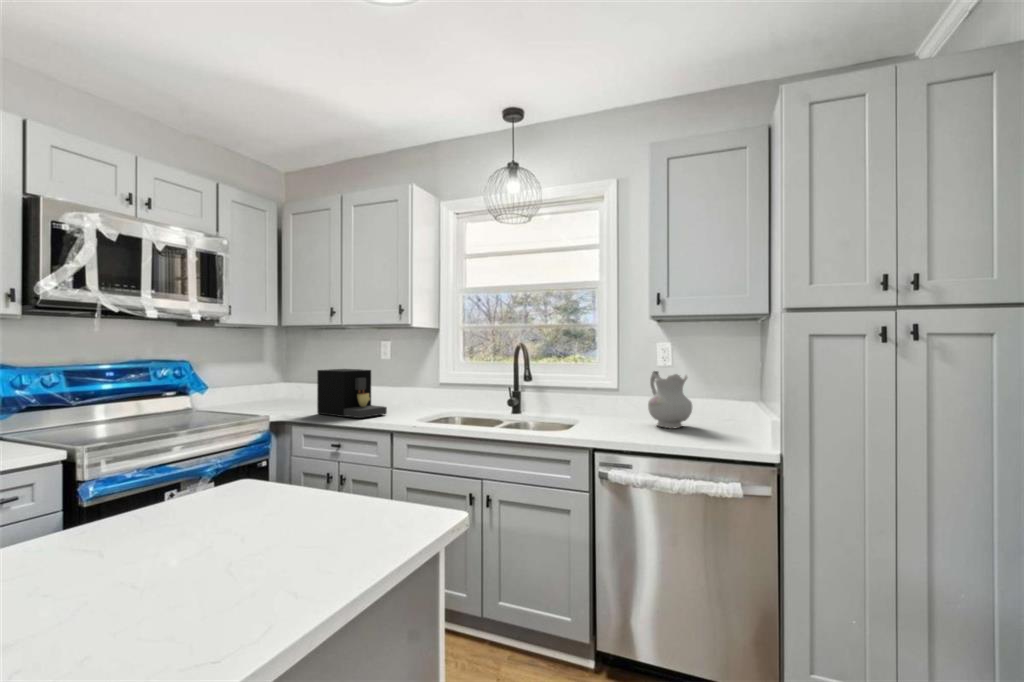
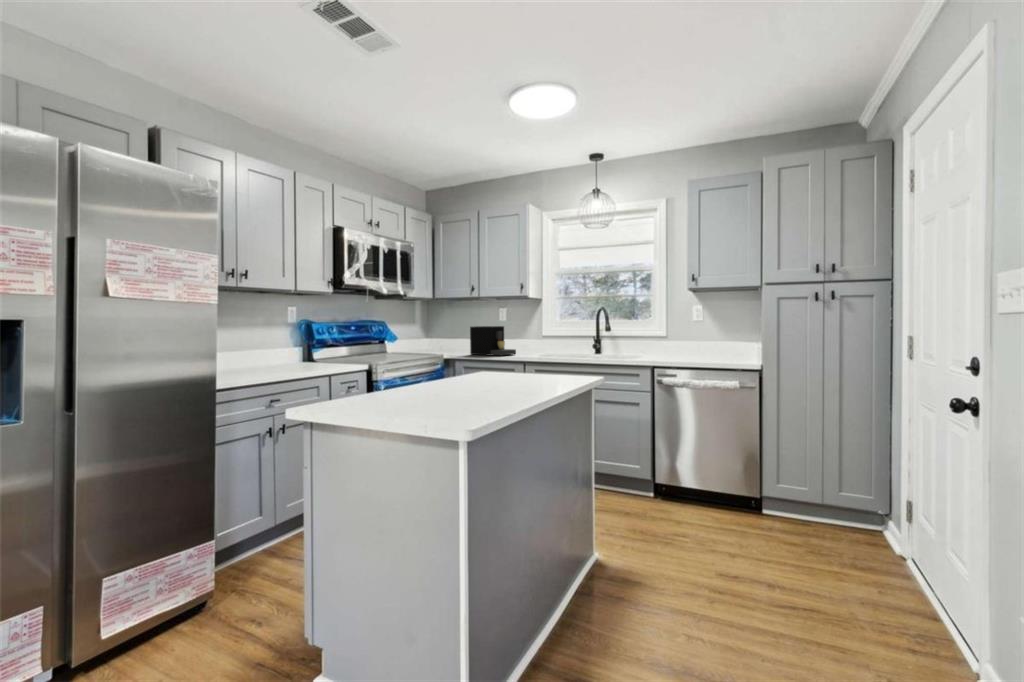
ceramic pitcher: present [648,371,692,429] -> none [687,323,715,357]

